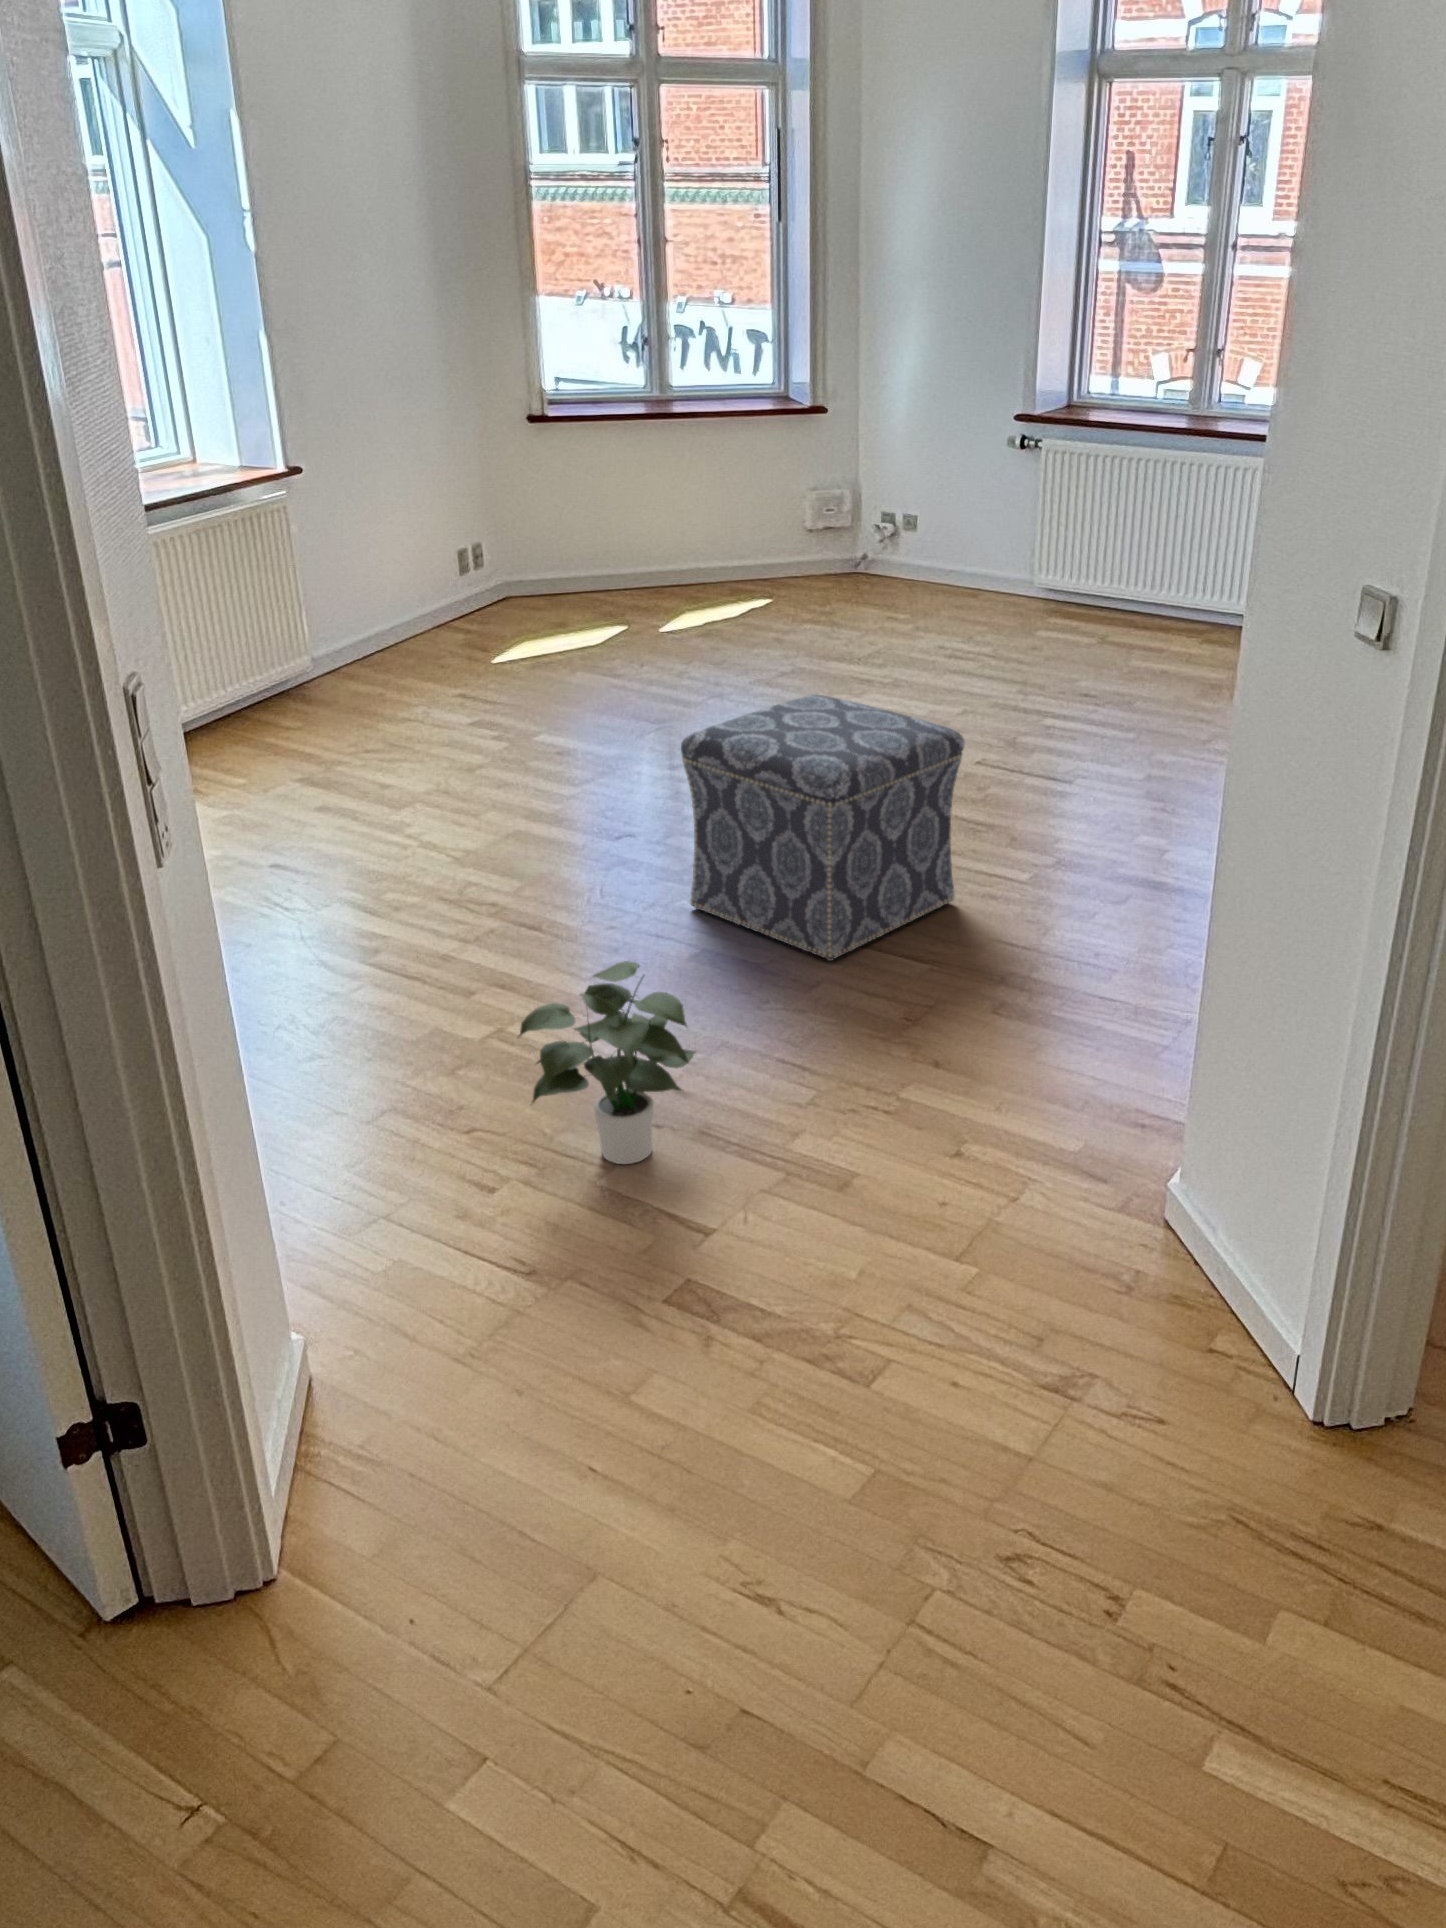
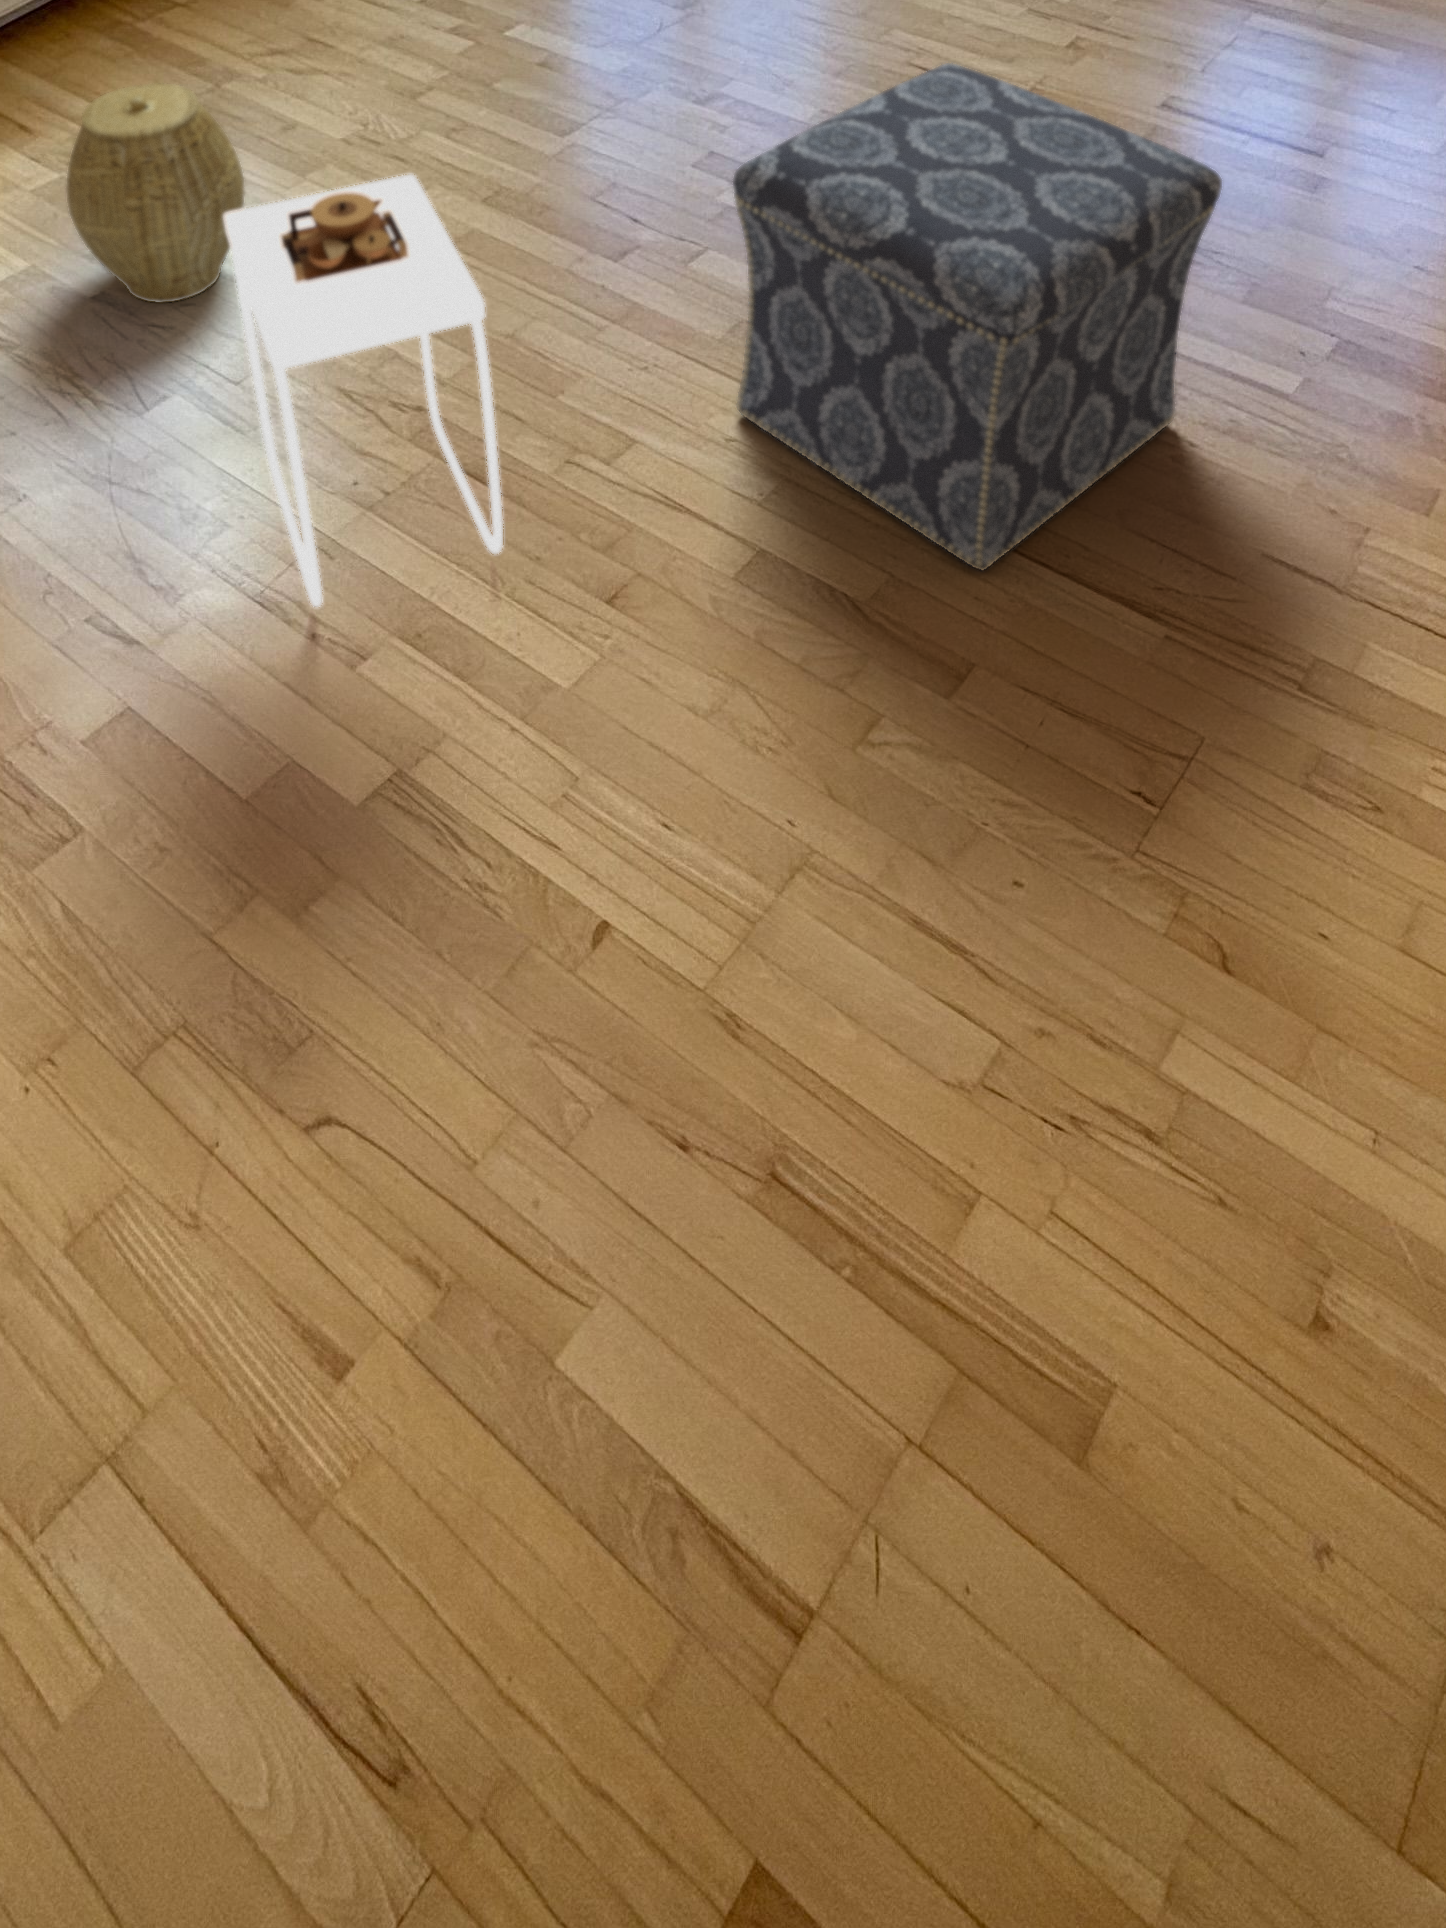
woven basket: none [252,731,368,874] -> present [67,83,244,303]
side table: none [377,745,549,987] -> present [224,174,503,607]
potted plant: present [519,961,696,1164] -> none [403,811,768,1207]

